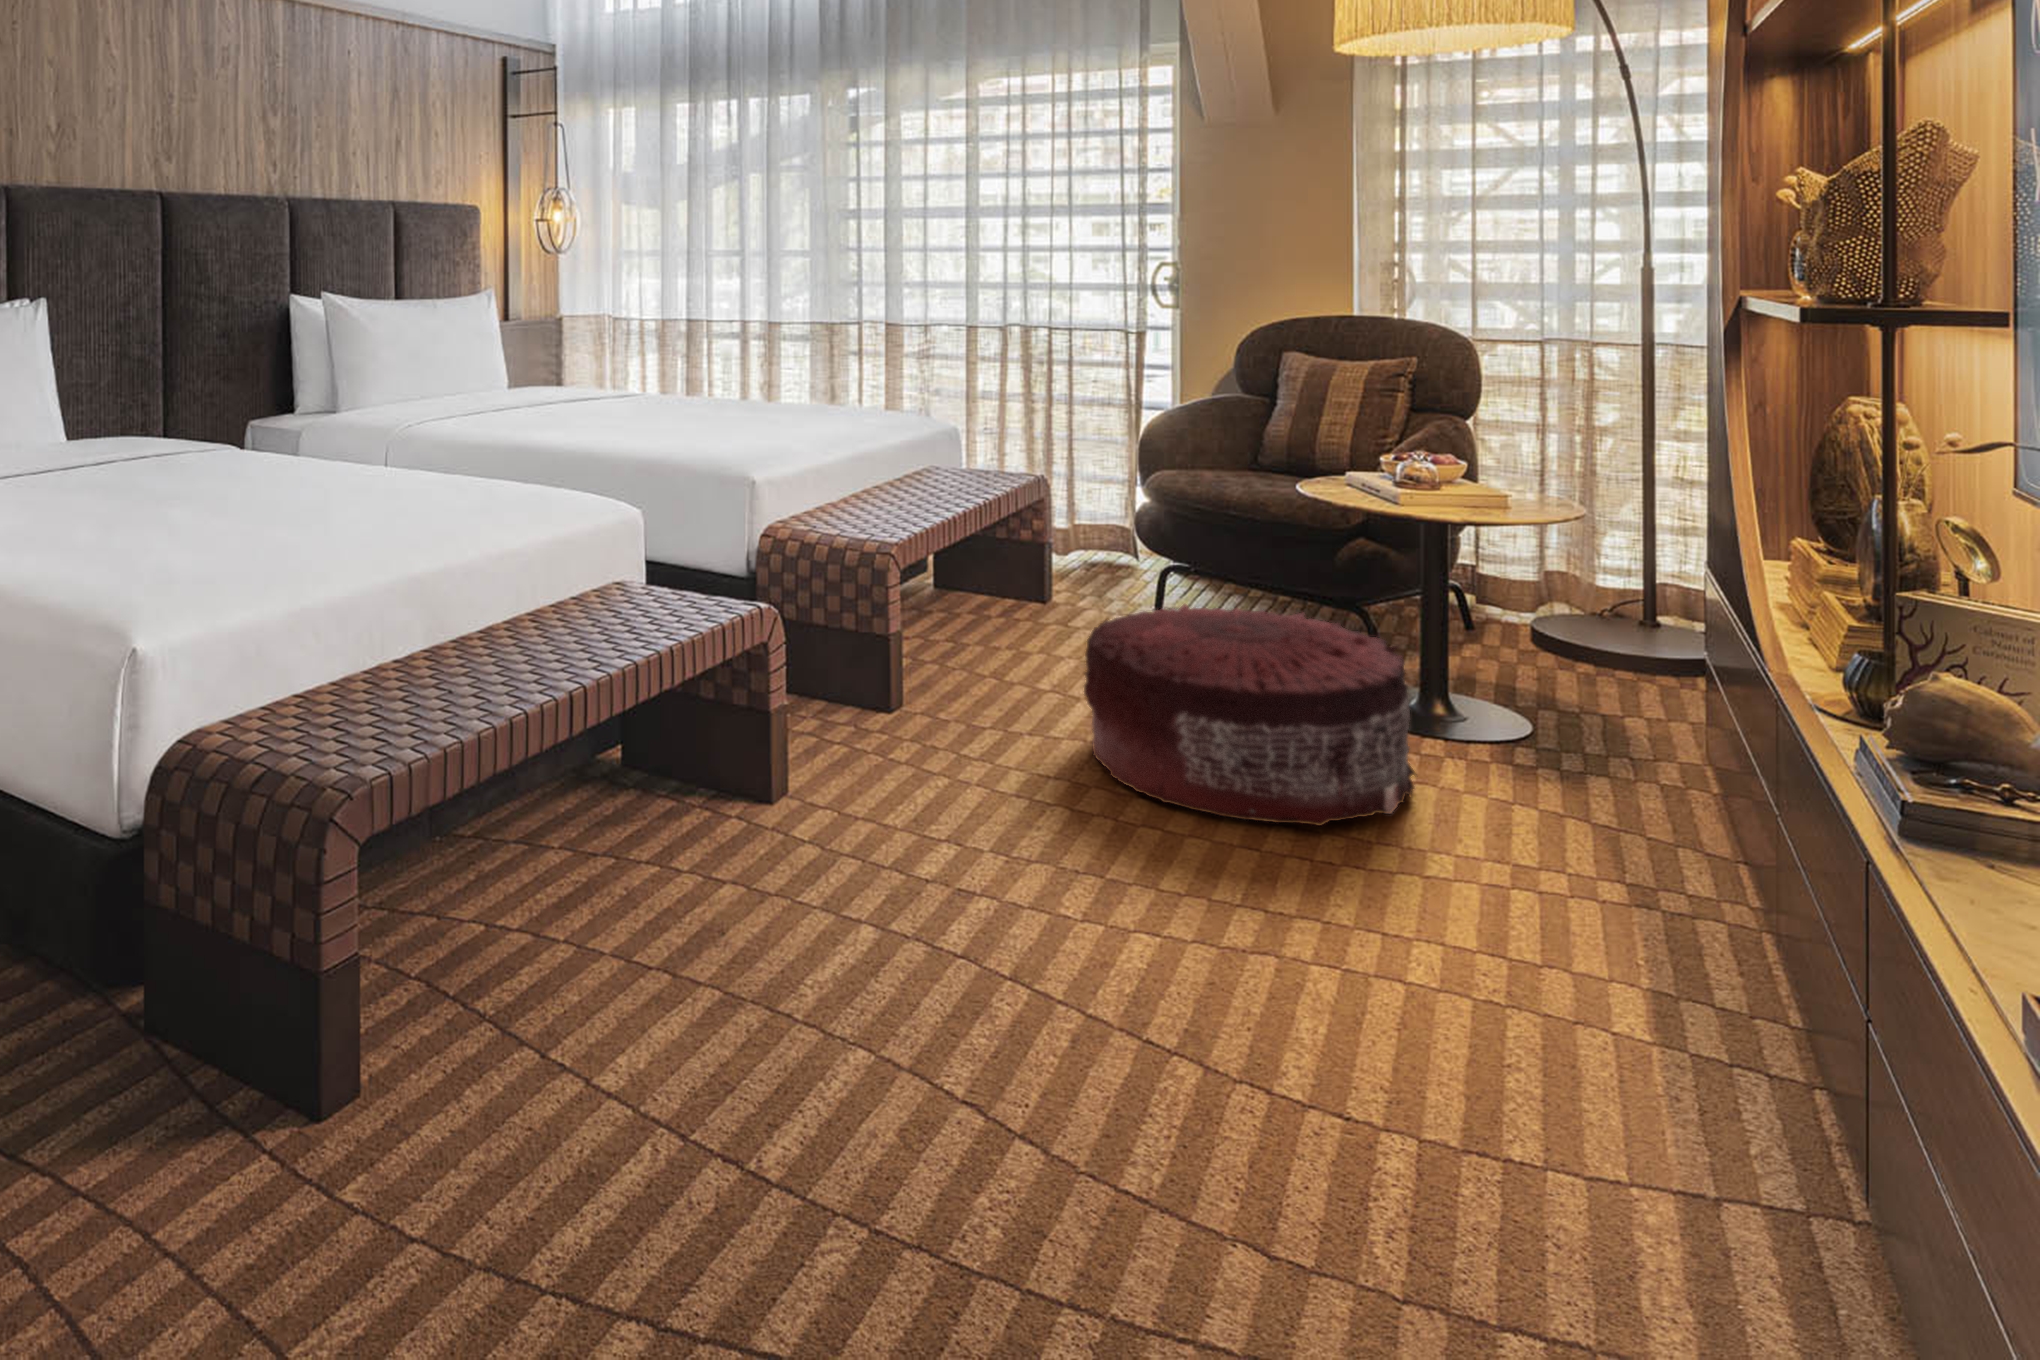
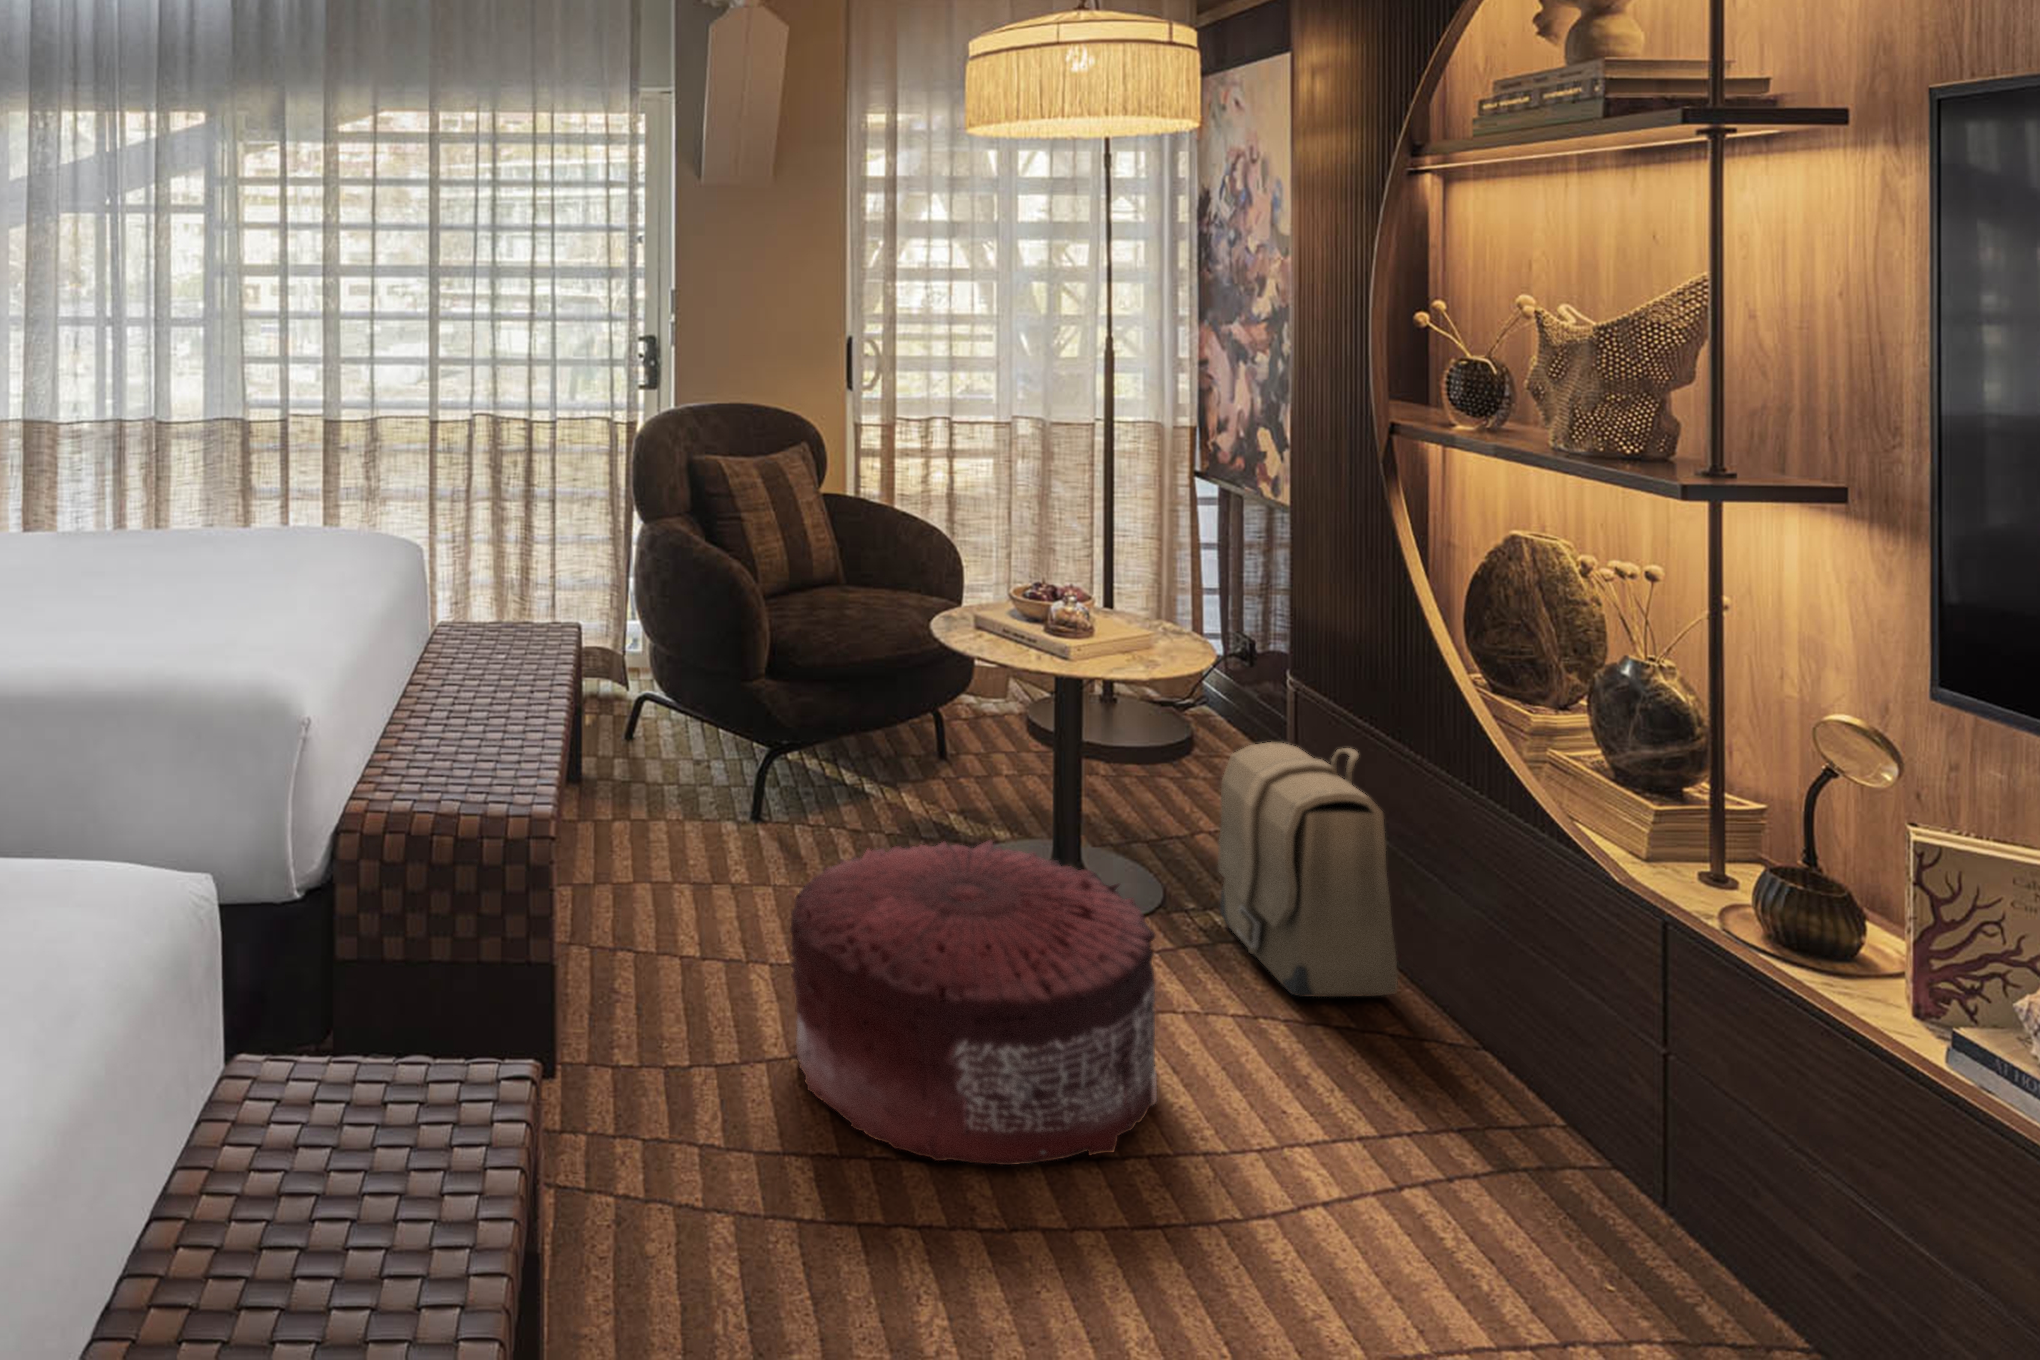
backpack: none [1590,576,1749,810] -> present [1218,742,1398,997]

